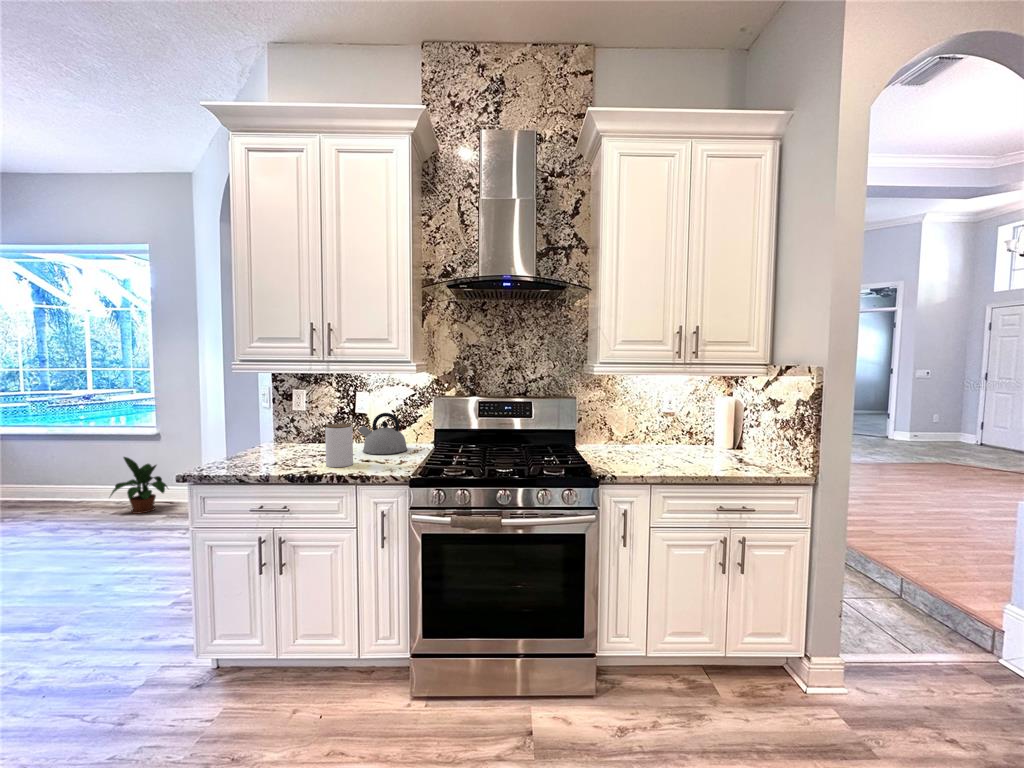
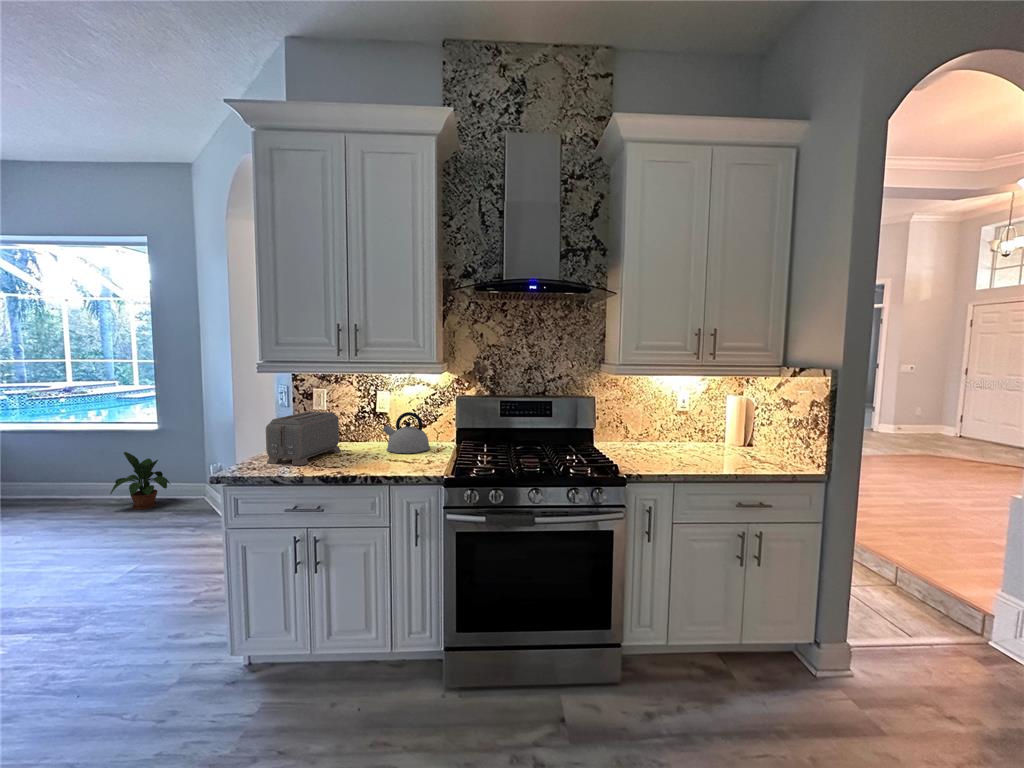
toaster: none [236,412,316,465] -> present [266,412,341,466]
jar: present [325,424,353,467] -> none [356,424,382,468]

